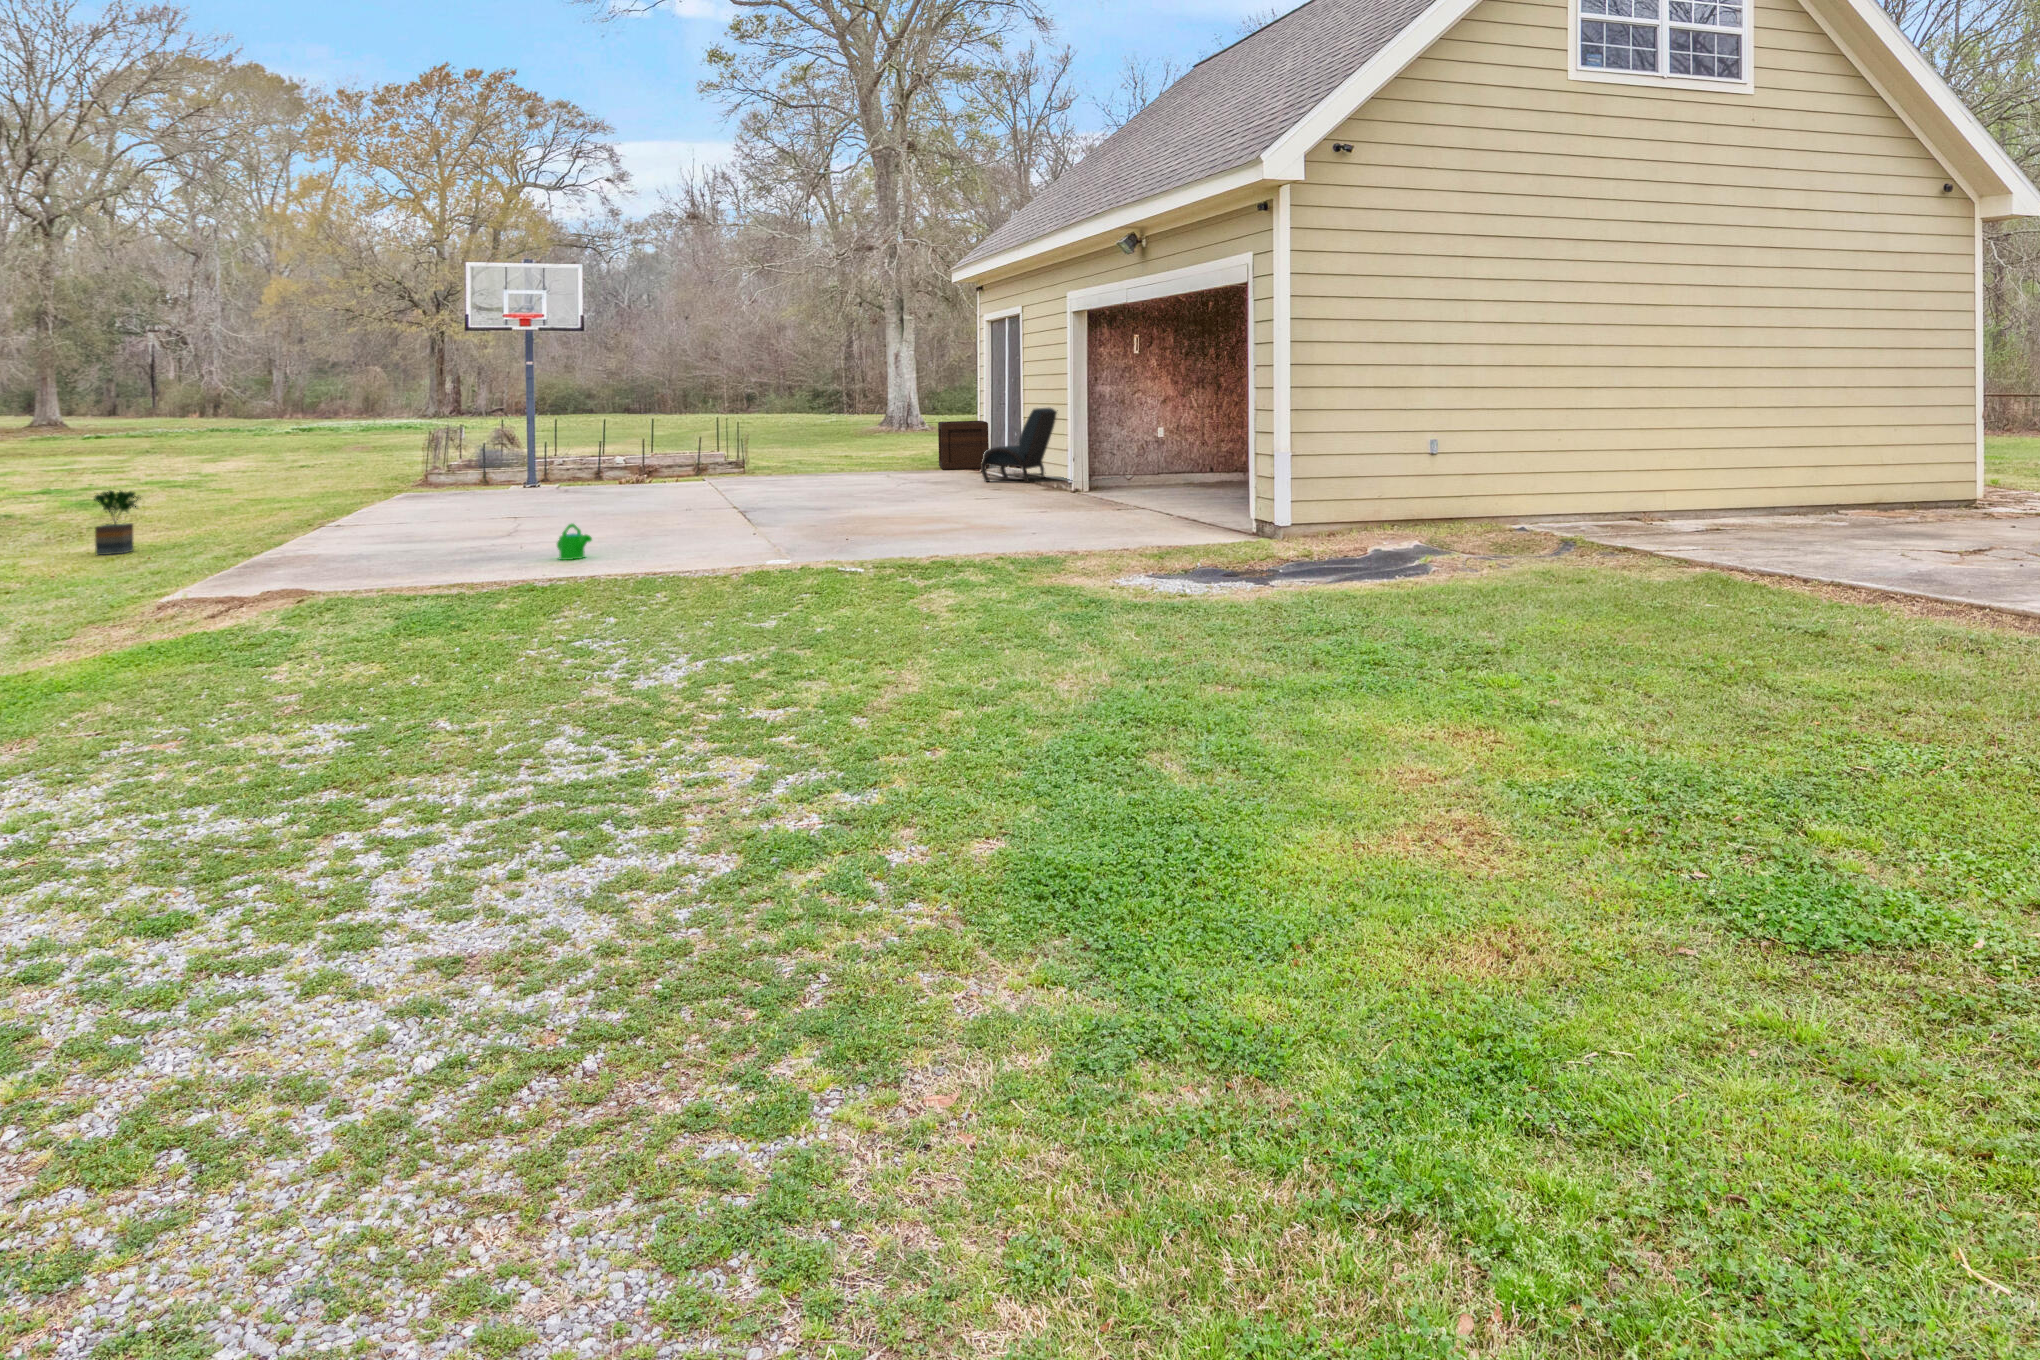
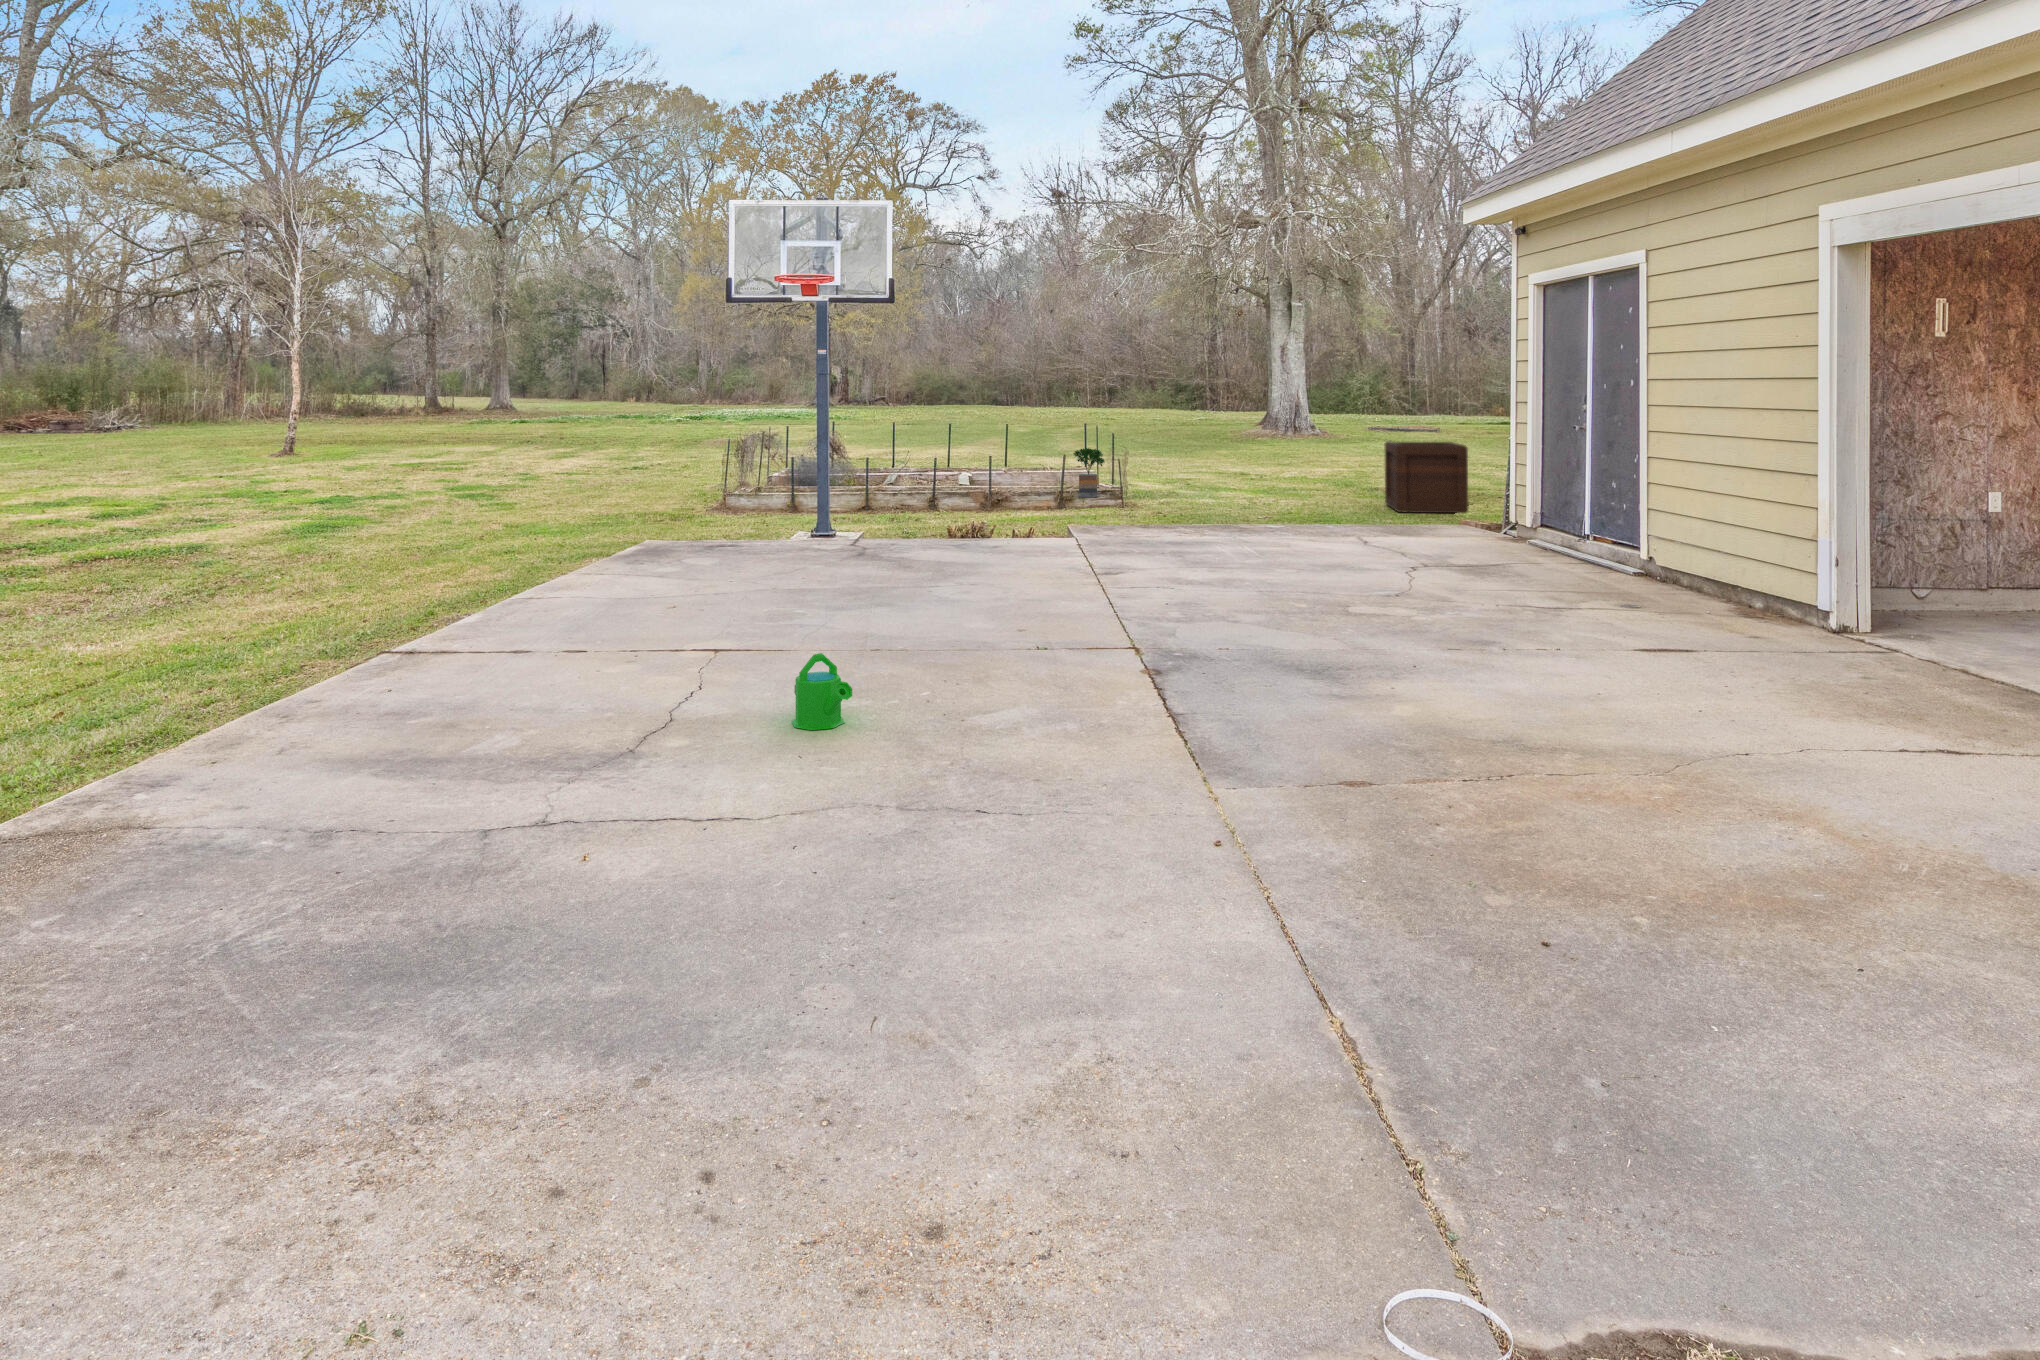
lounge chair: present [981,408,1057,482] -> none [1488,431,1625,553]
potted tree: present [94,490,141,555] -> present [1073,448,1105,497]

